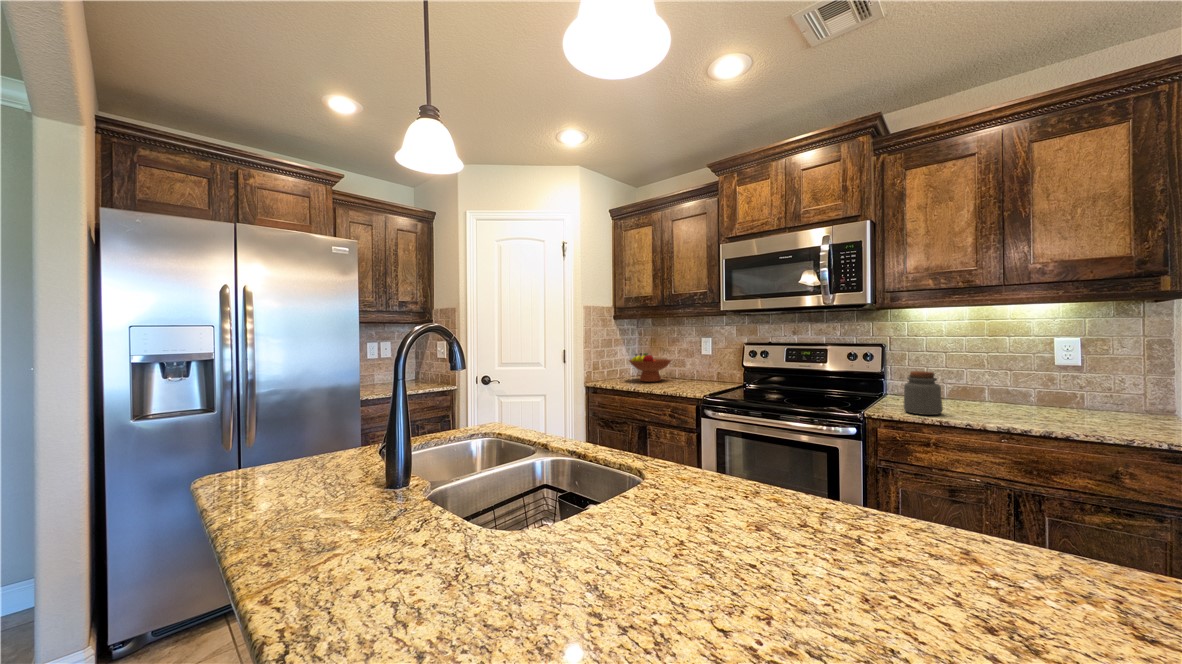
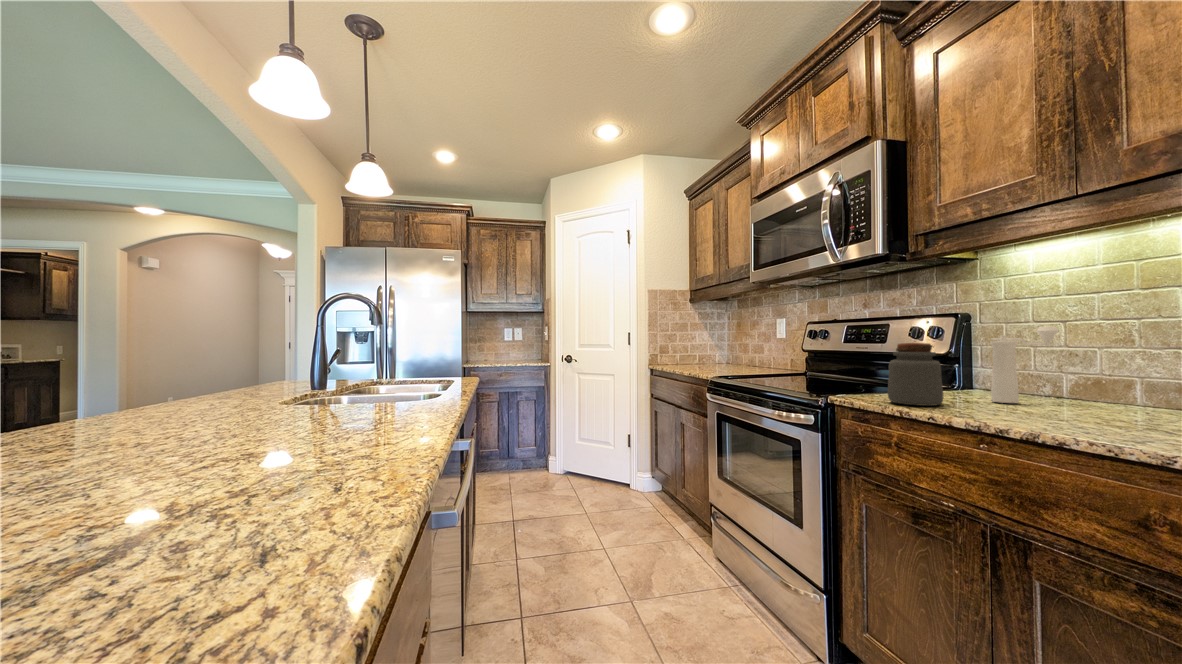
fruit bowl: present [629,353,671,382] -> none [695,335,745,367]
pepper mill: none [941,357,968,407] -> present [990,326,1058,403]

